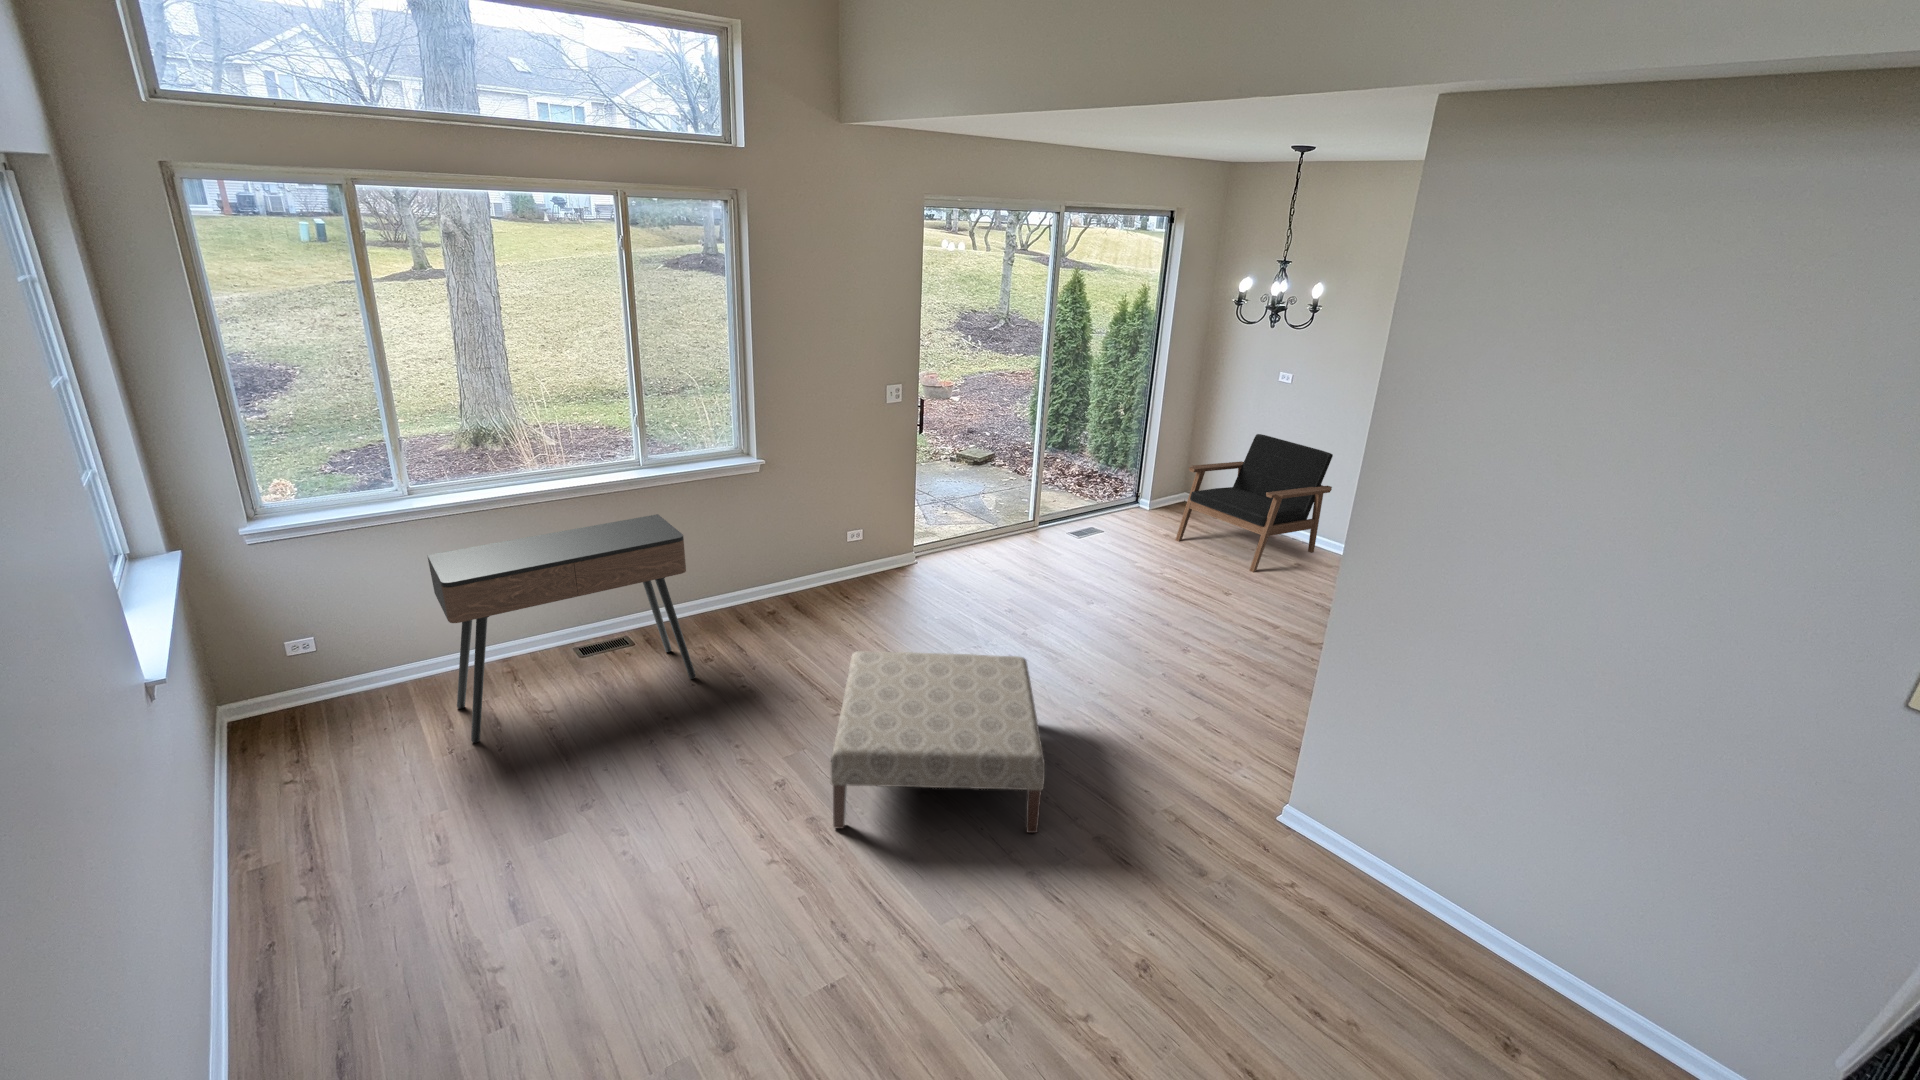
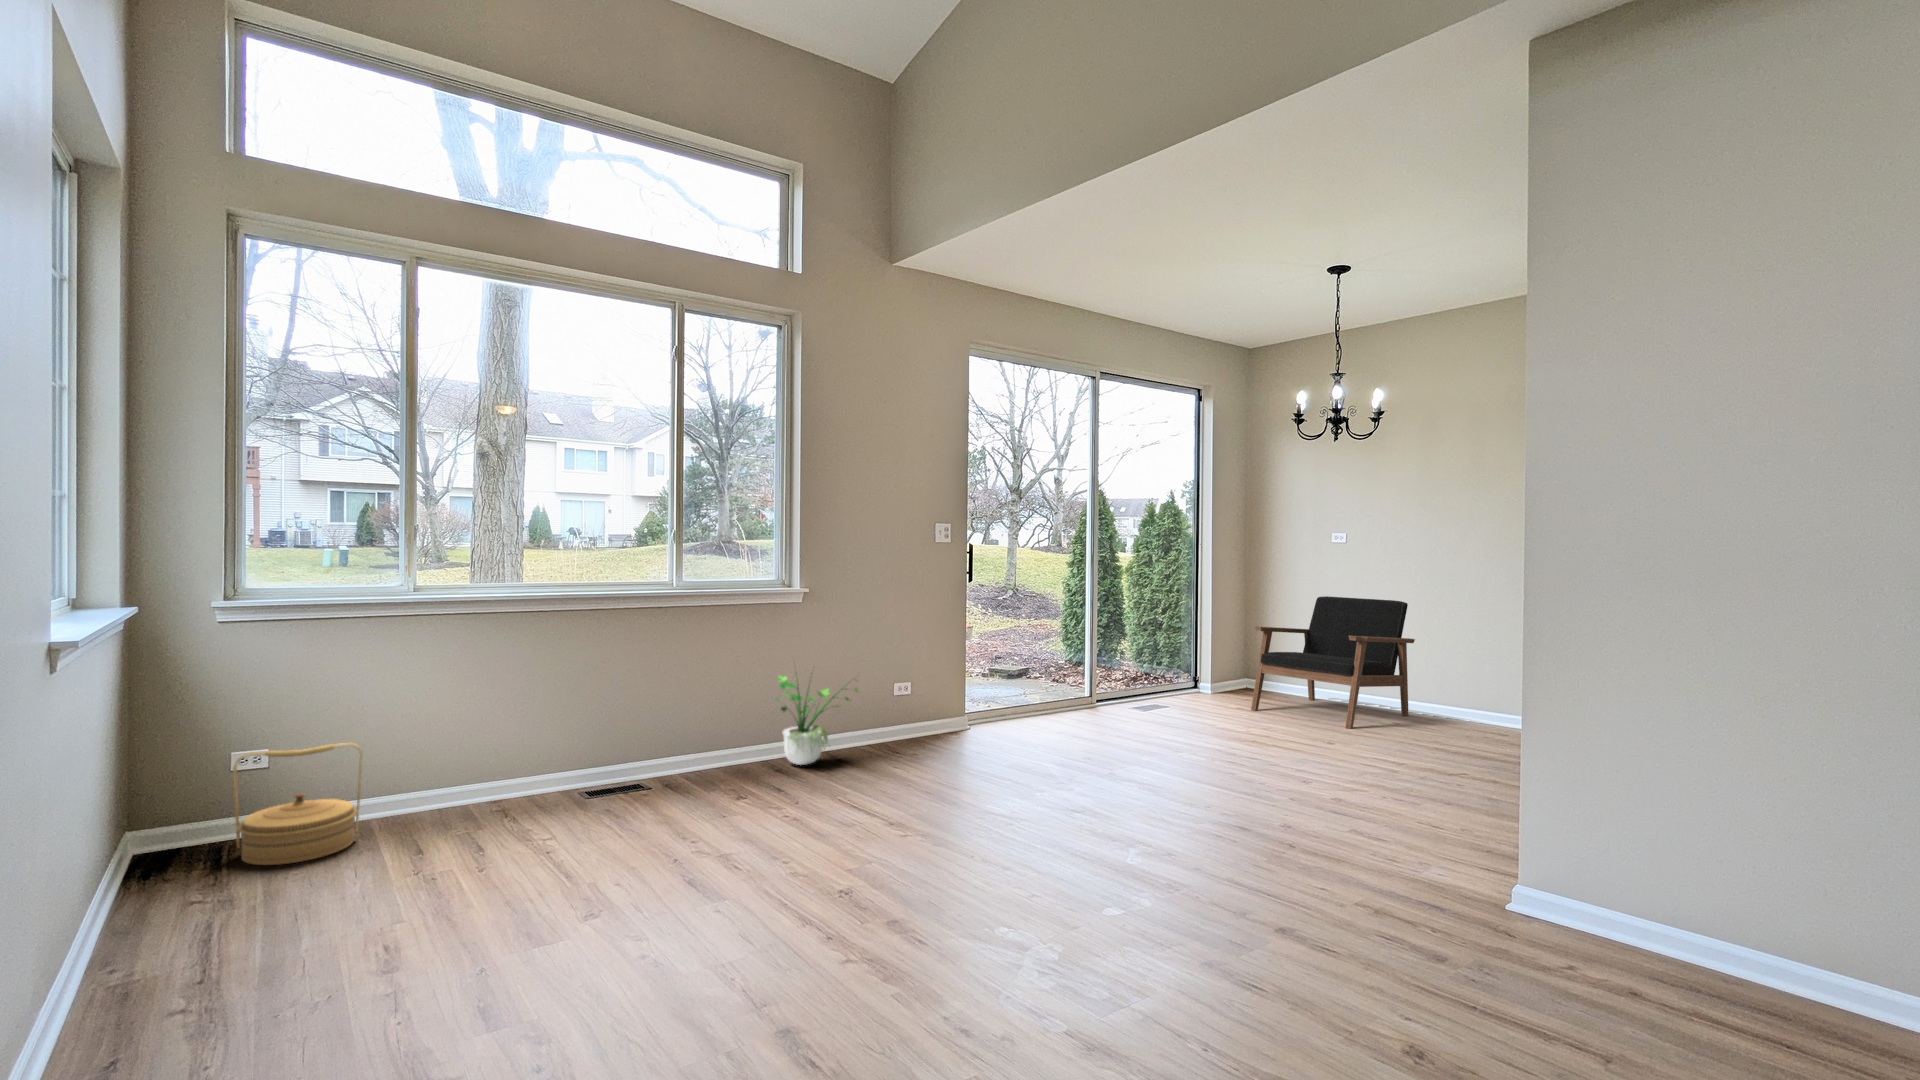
console table: present [427,514,696,743] -> none [427,618,726,867]
potted plant: none [732,521,817,614] -> present [775,673,858,765]
woven basket: none [291,637,401,736] -> present [233,742,363,865]
ottoman: present [830,651,1045,833] -> none [923,743,1203,930]

